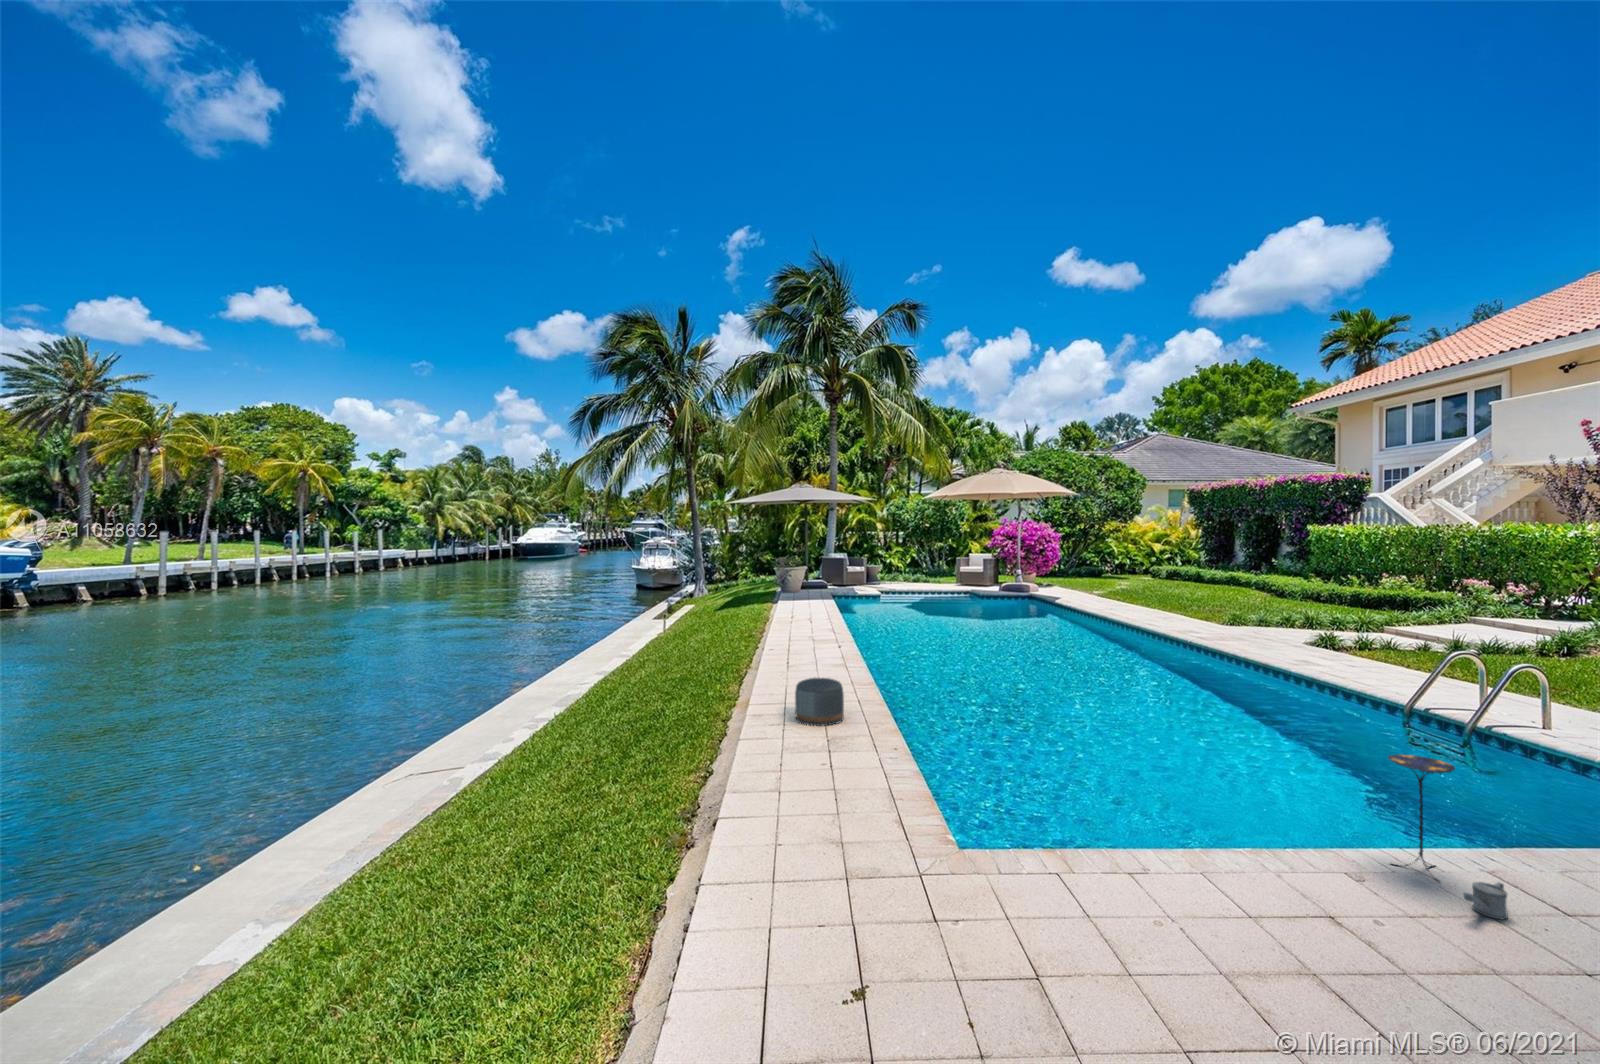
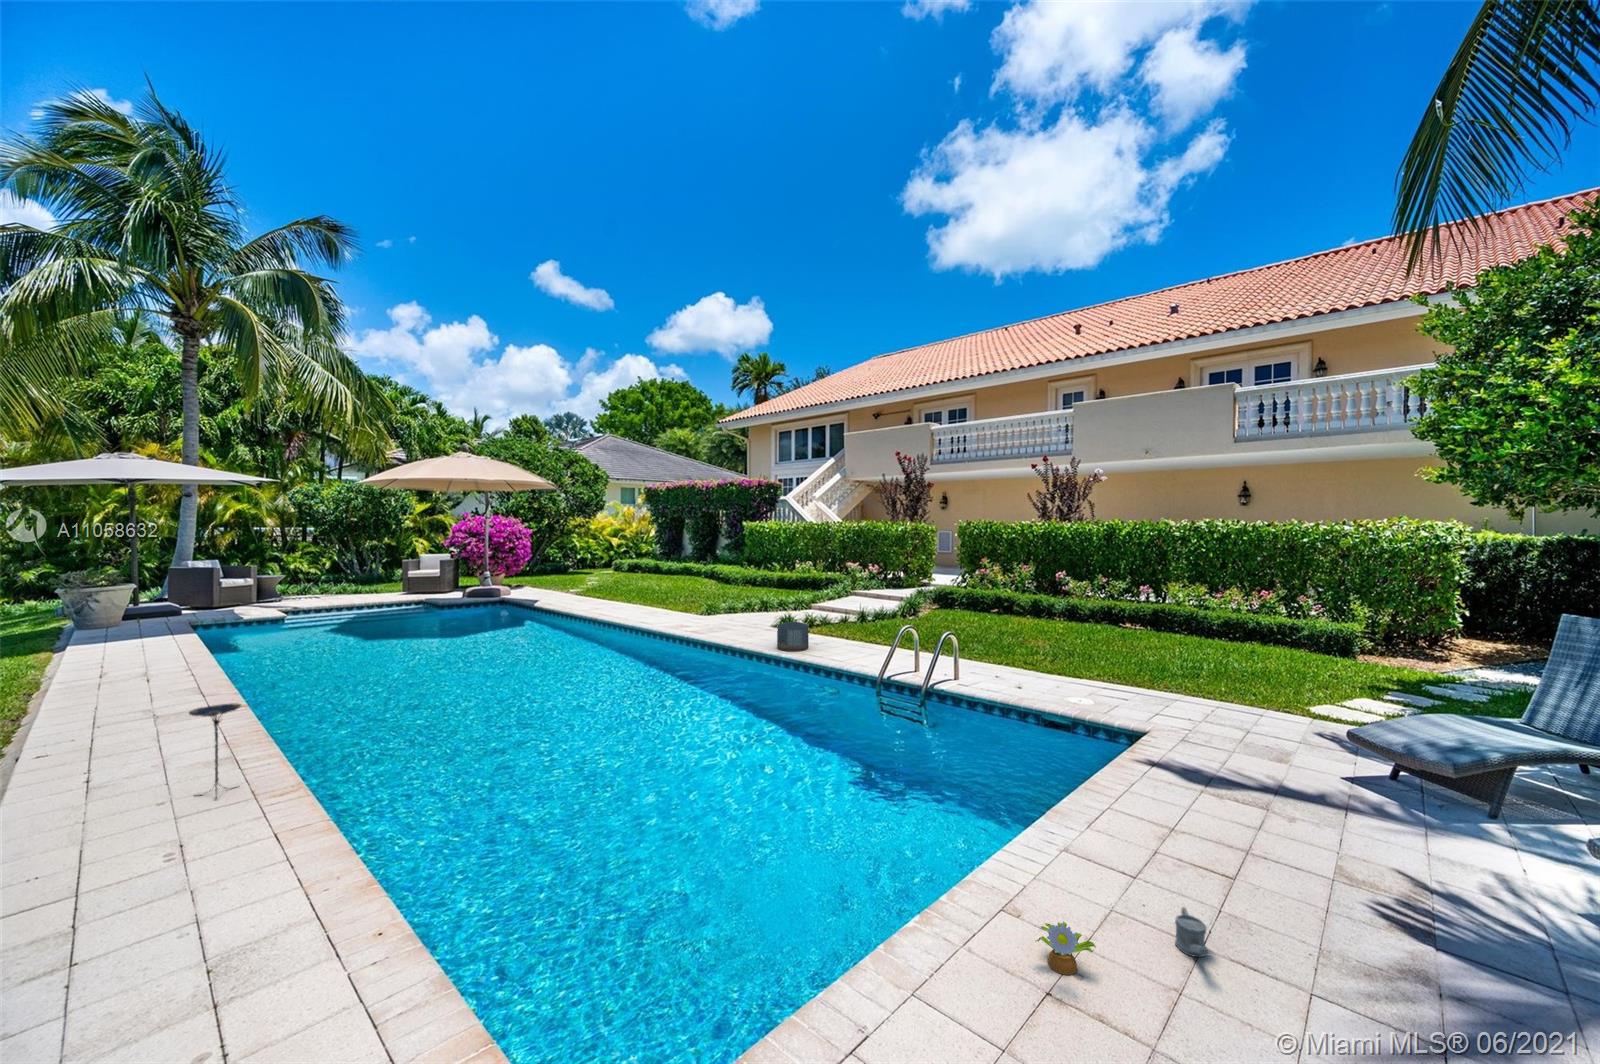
pouf: present [795,678,844,726] -> present [777,622,809,651]
side table: present [1388,755,1455,875] -> present [189,704,241,798]
decorative plant: none [1297,832,1355,877] -> present [1036,922,1096,975]

